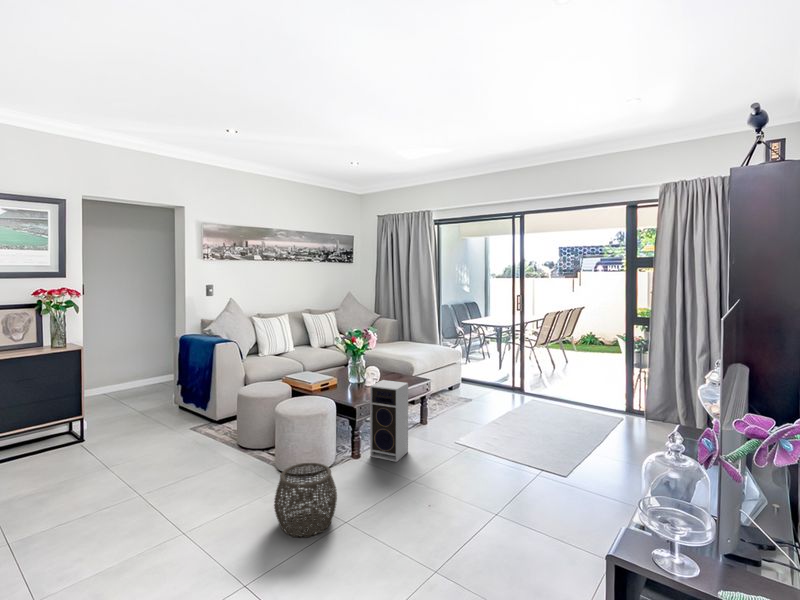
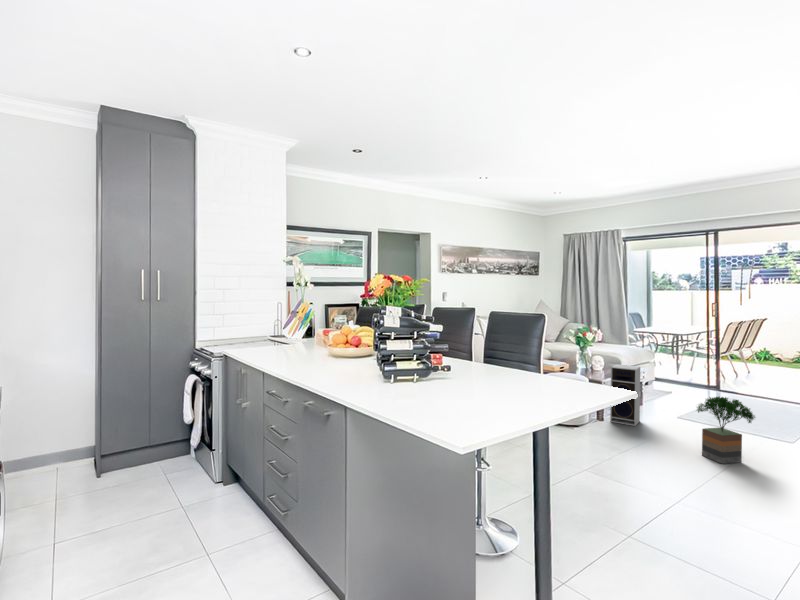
potted tree: none [441,431,508,531] -> present [697,397,755,464]
woven basket: present [274,463,337,537] -> none [574,410,619,456]

